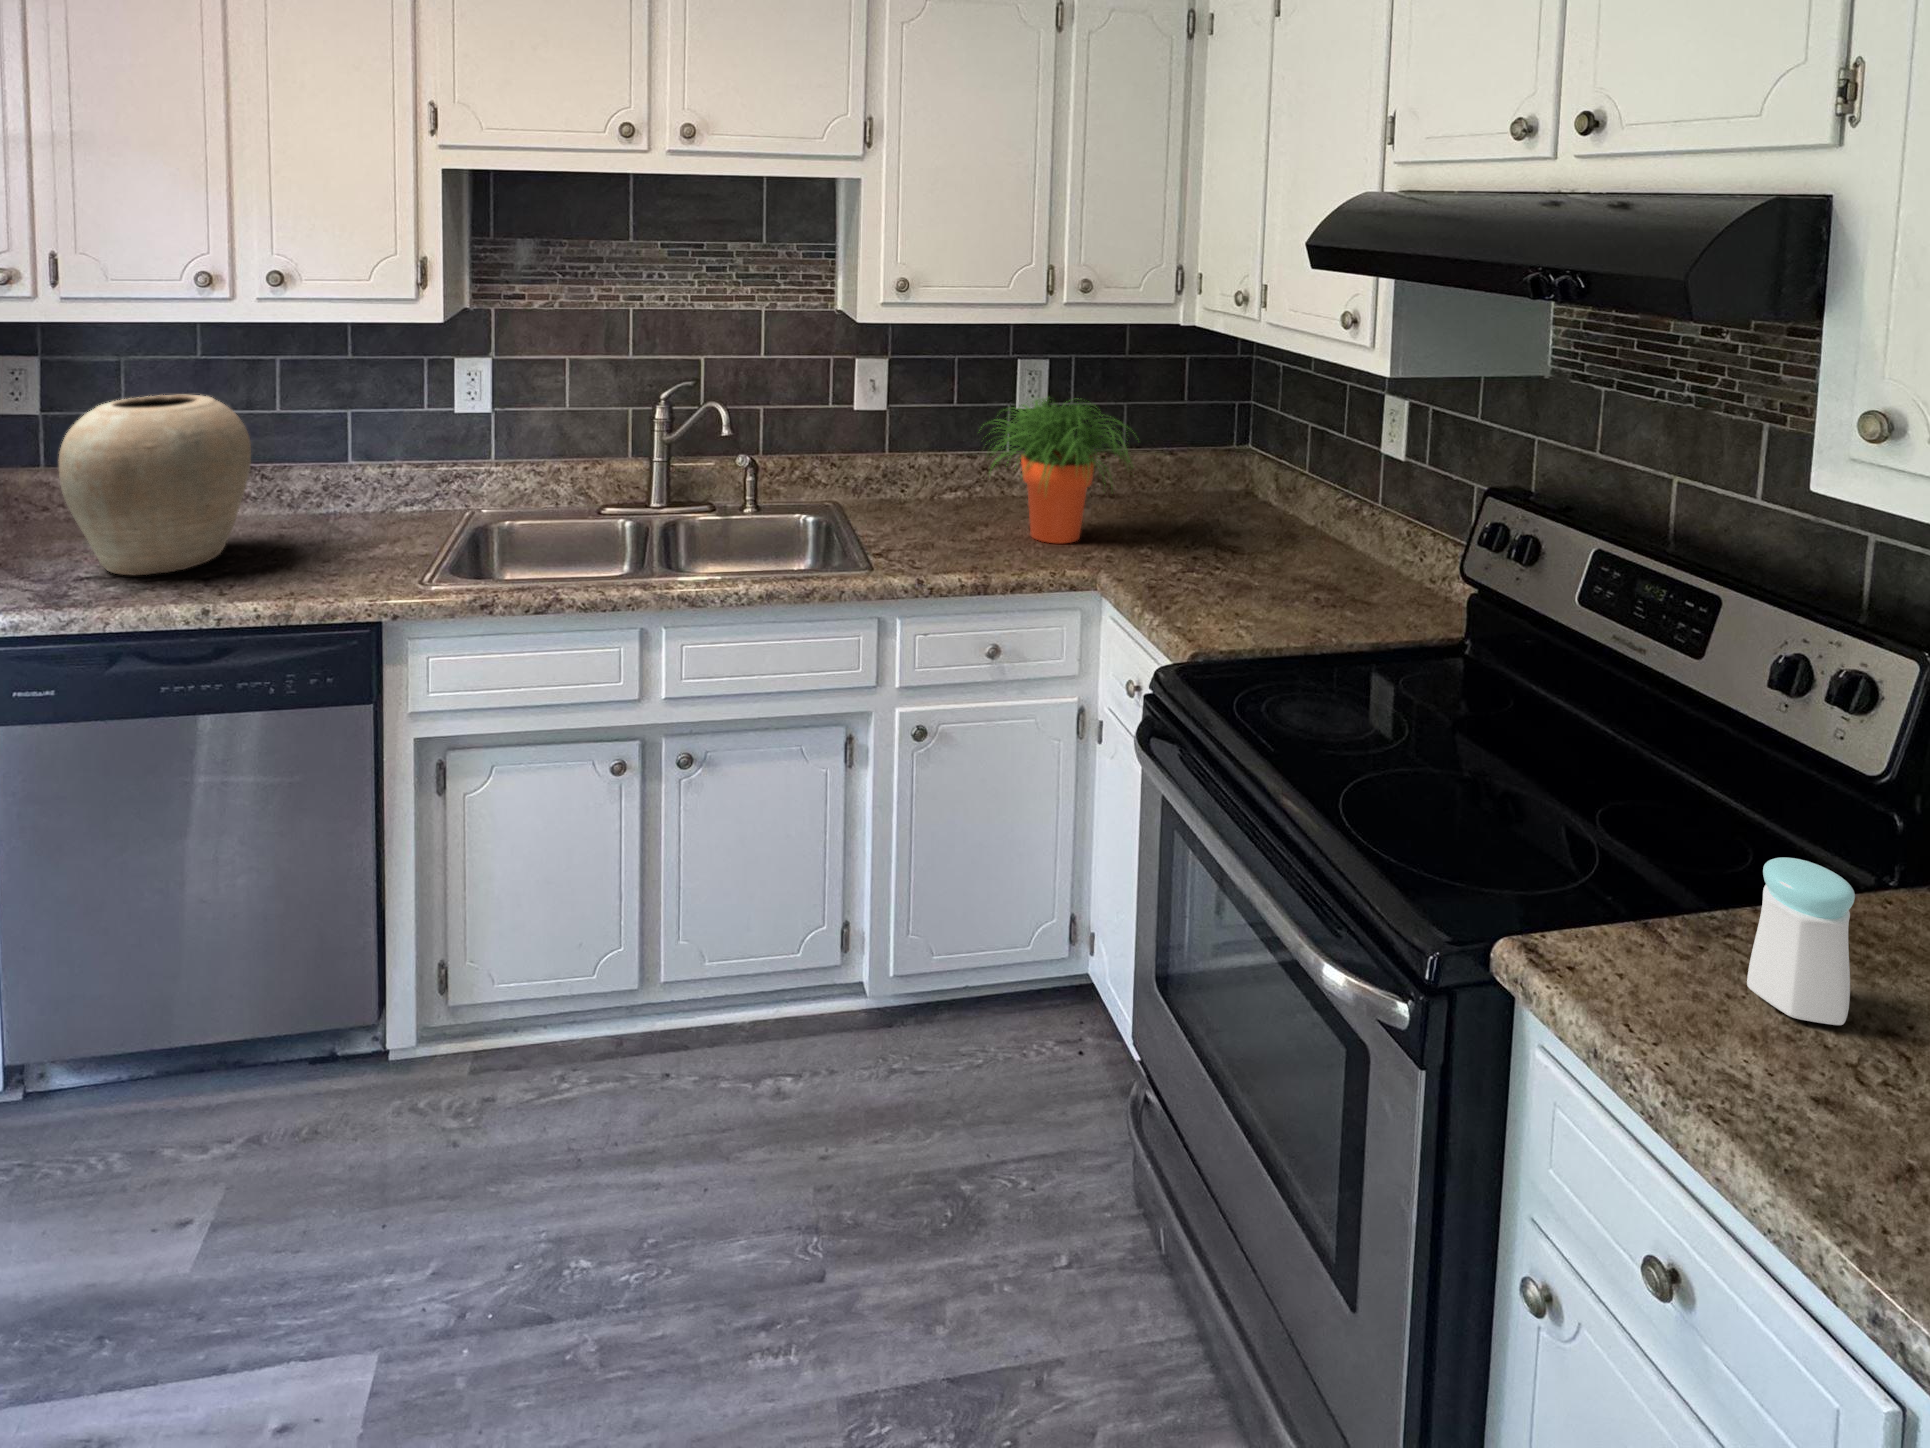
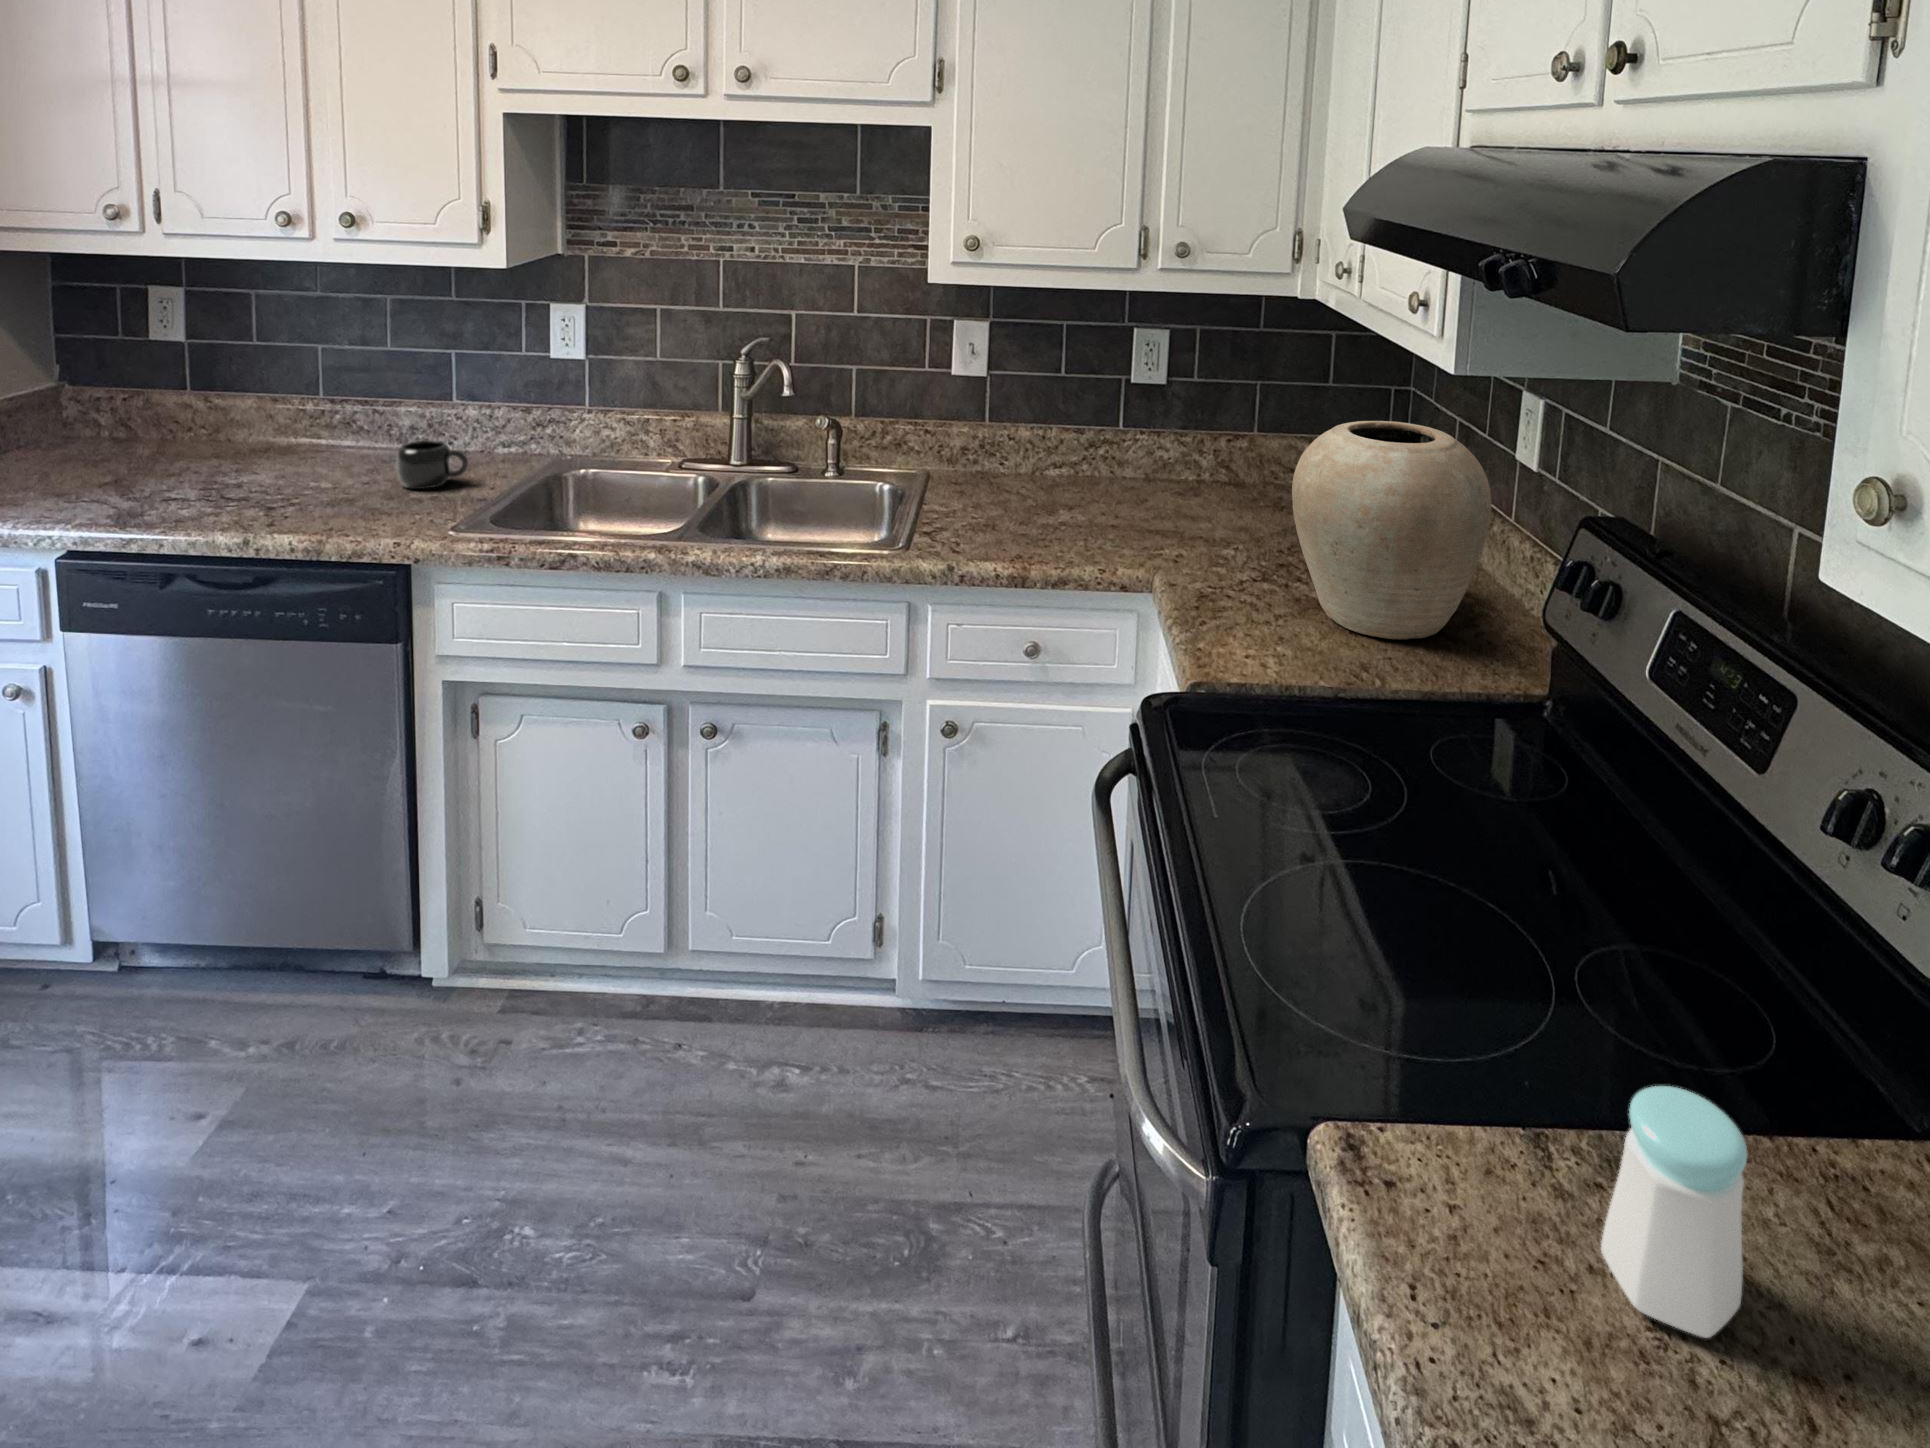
vase: present [58,395,251,575] -> present [1292,421,1492,640]
potted plant: present [979,397,1134,543] -> none [1055,372,1240,539]
mug: none [326,499,401,549] -> present [397,441,468,489]

